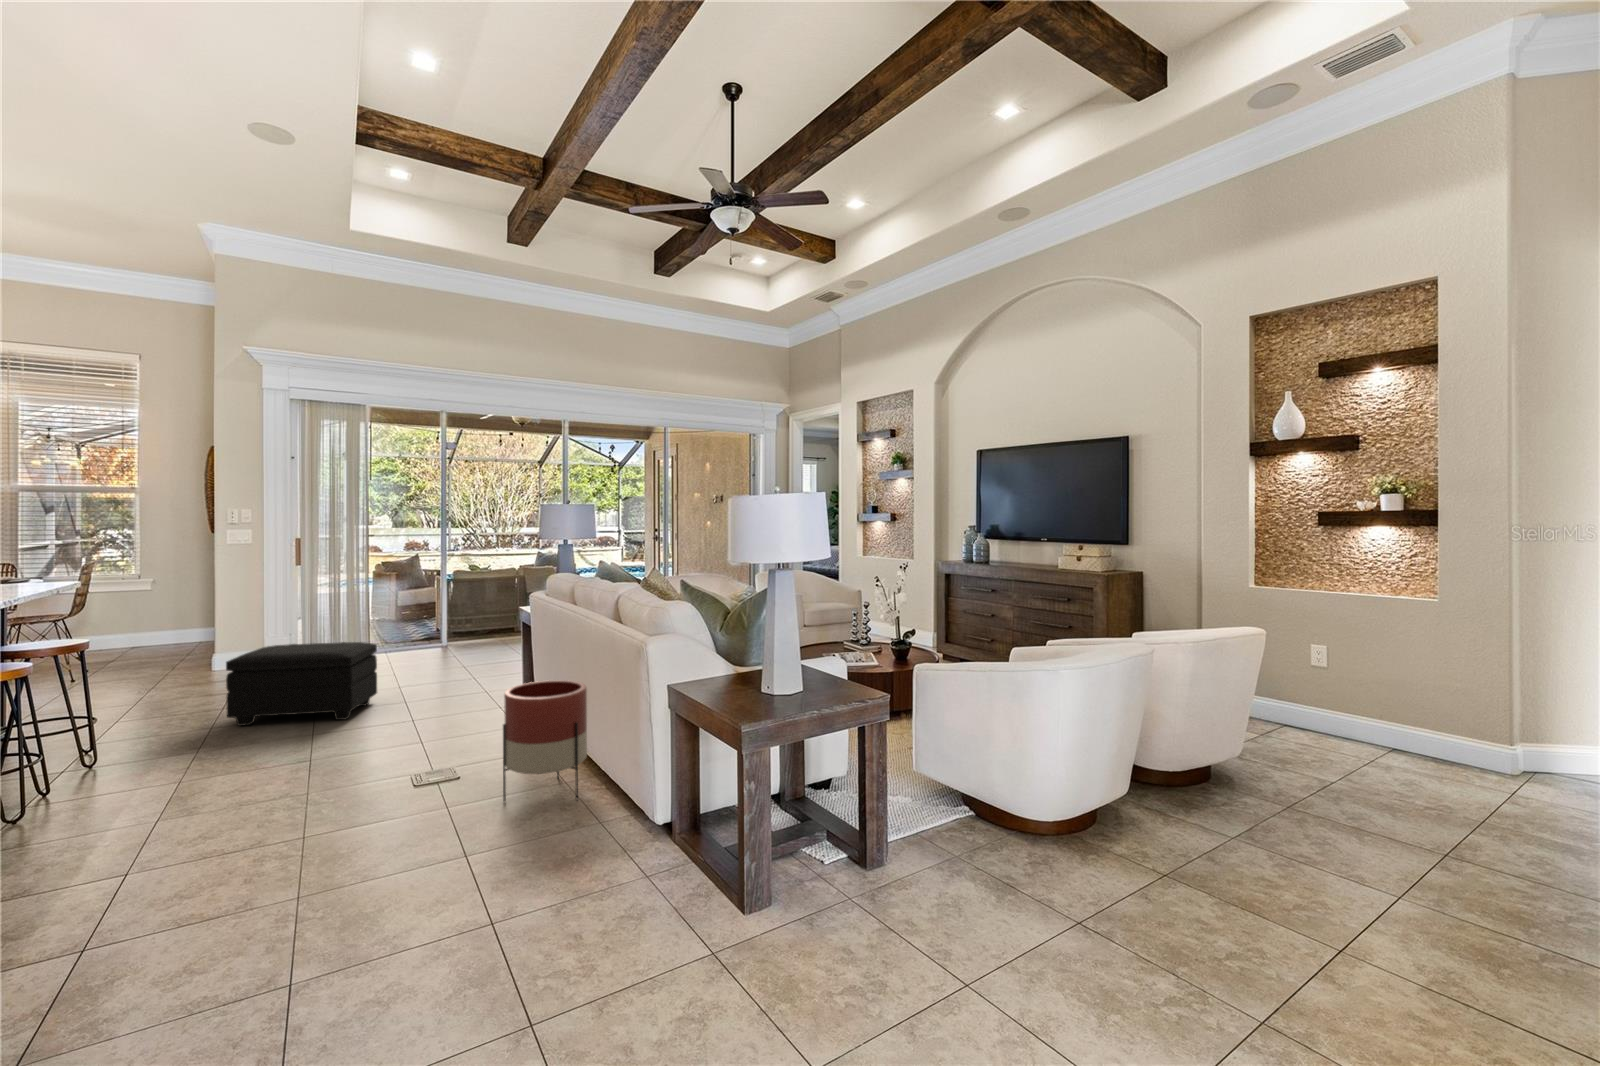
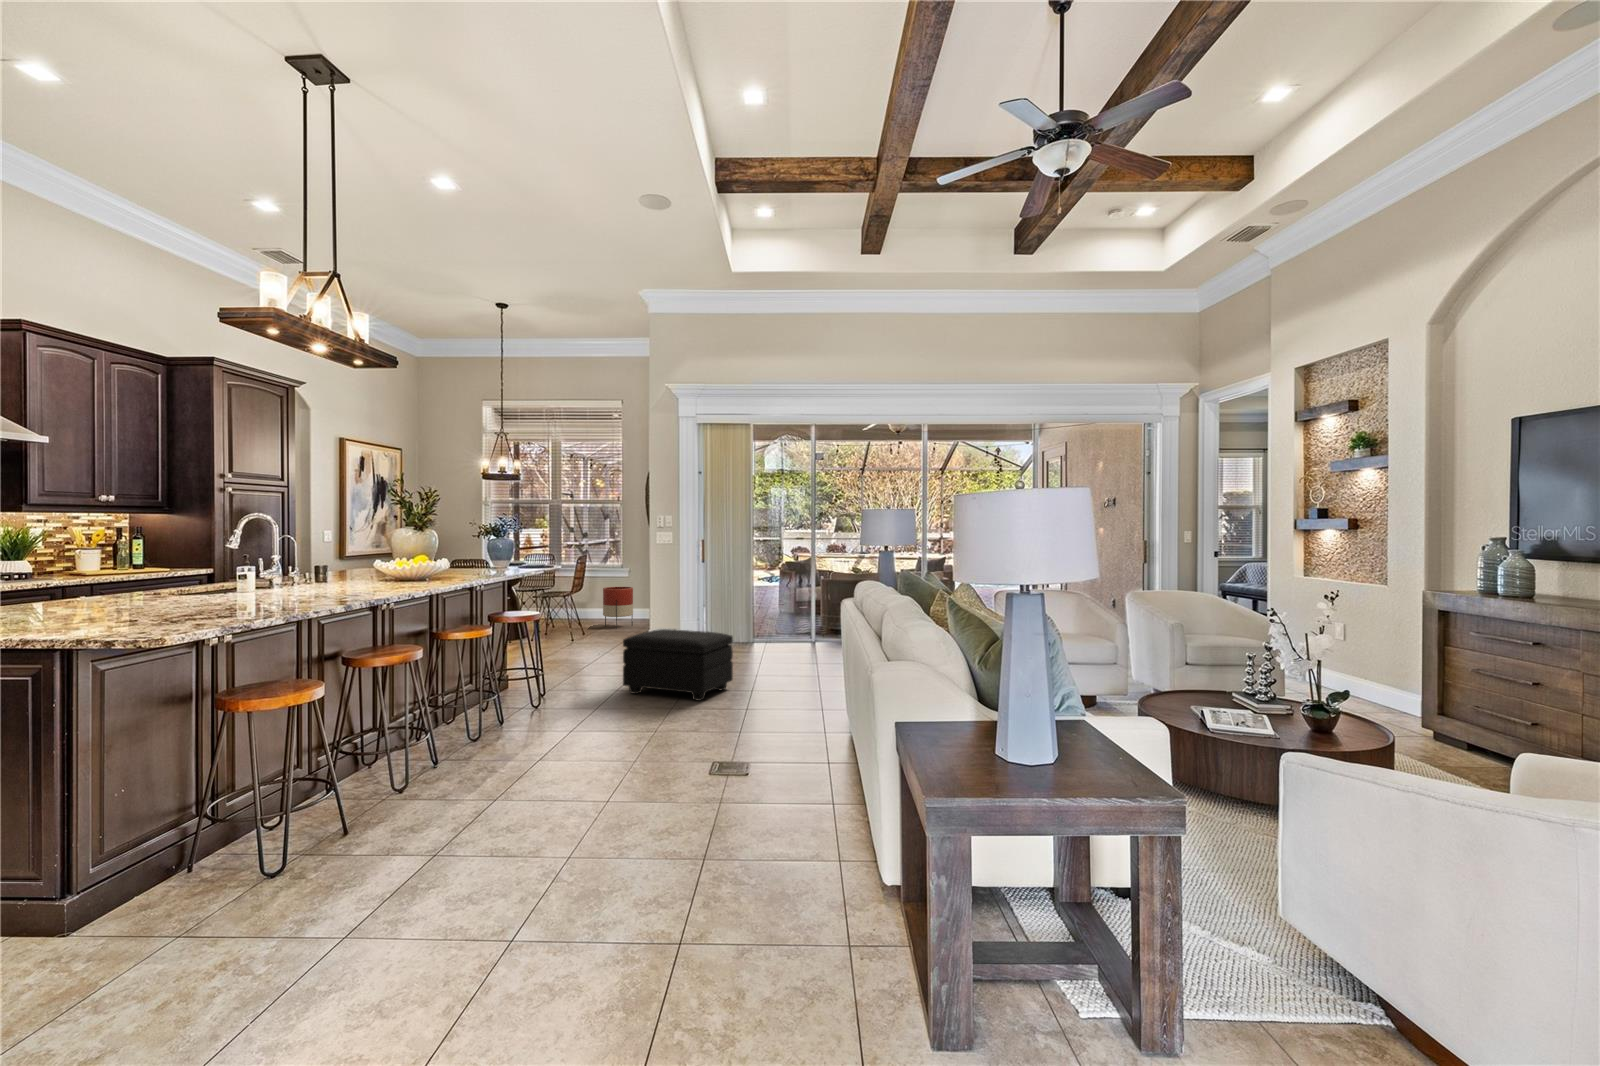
planter: present [503,680,587,802] -> present [603,587,633,629]

